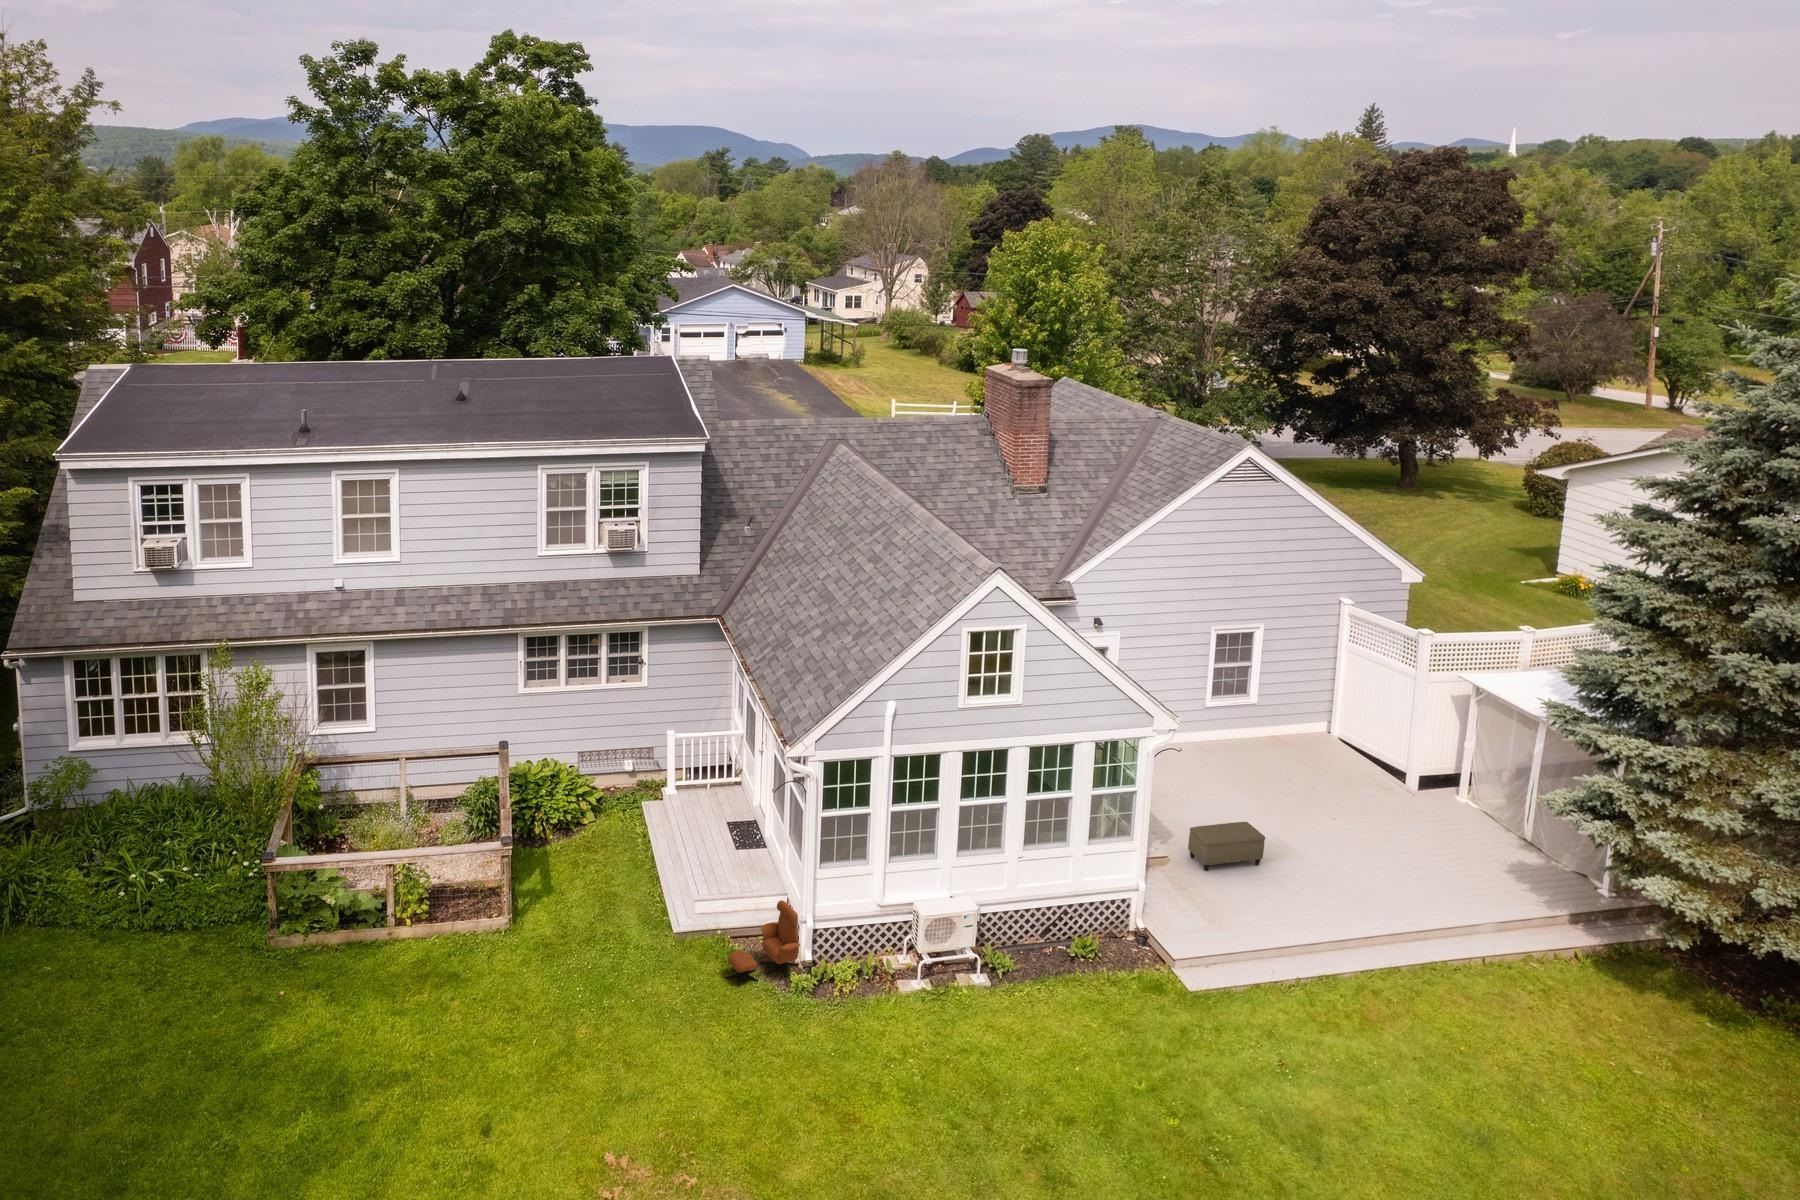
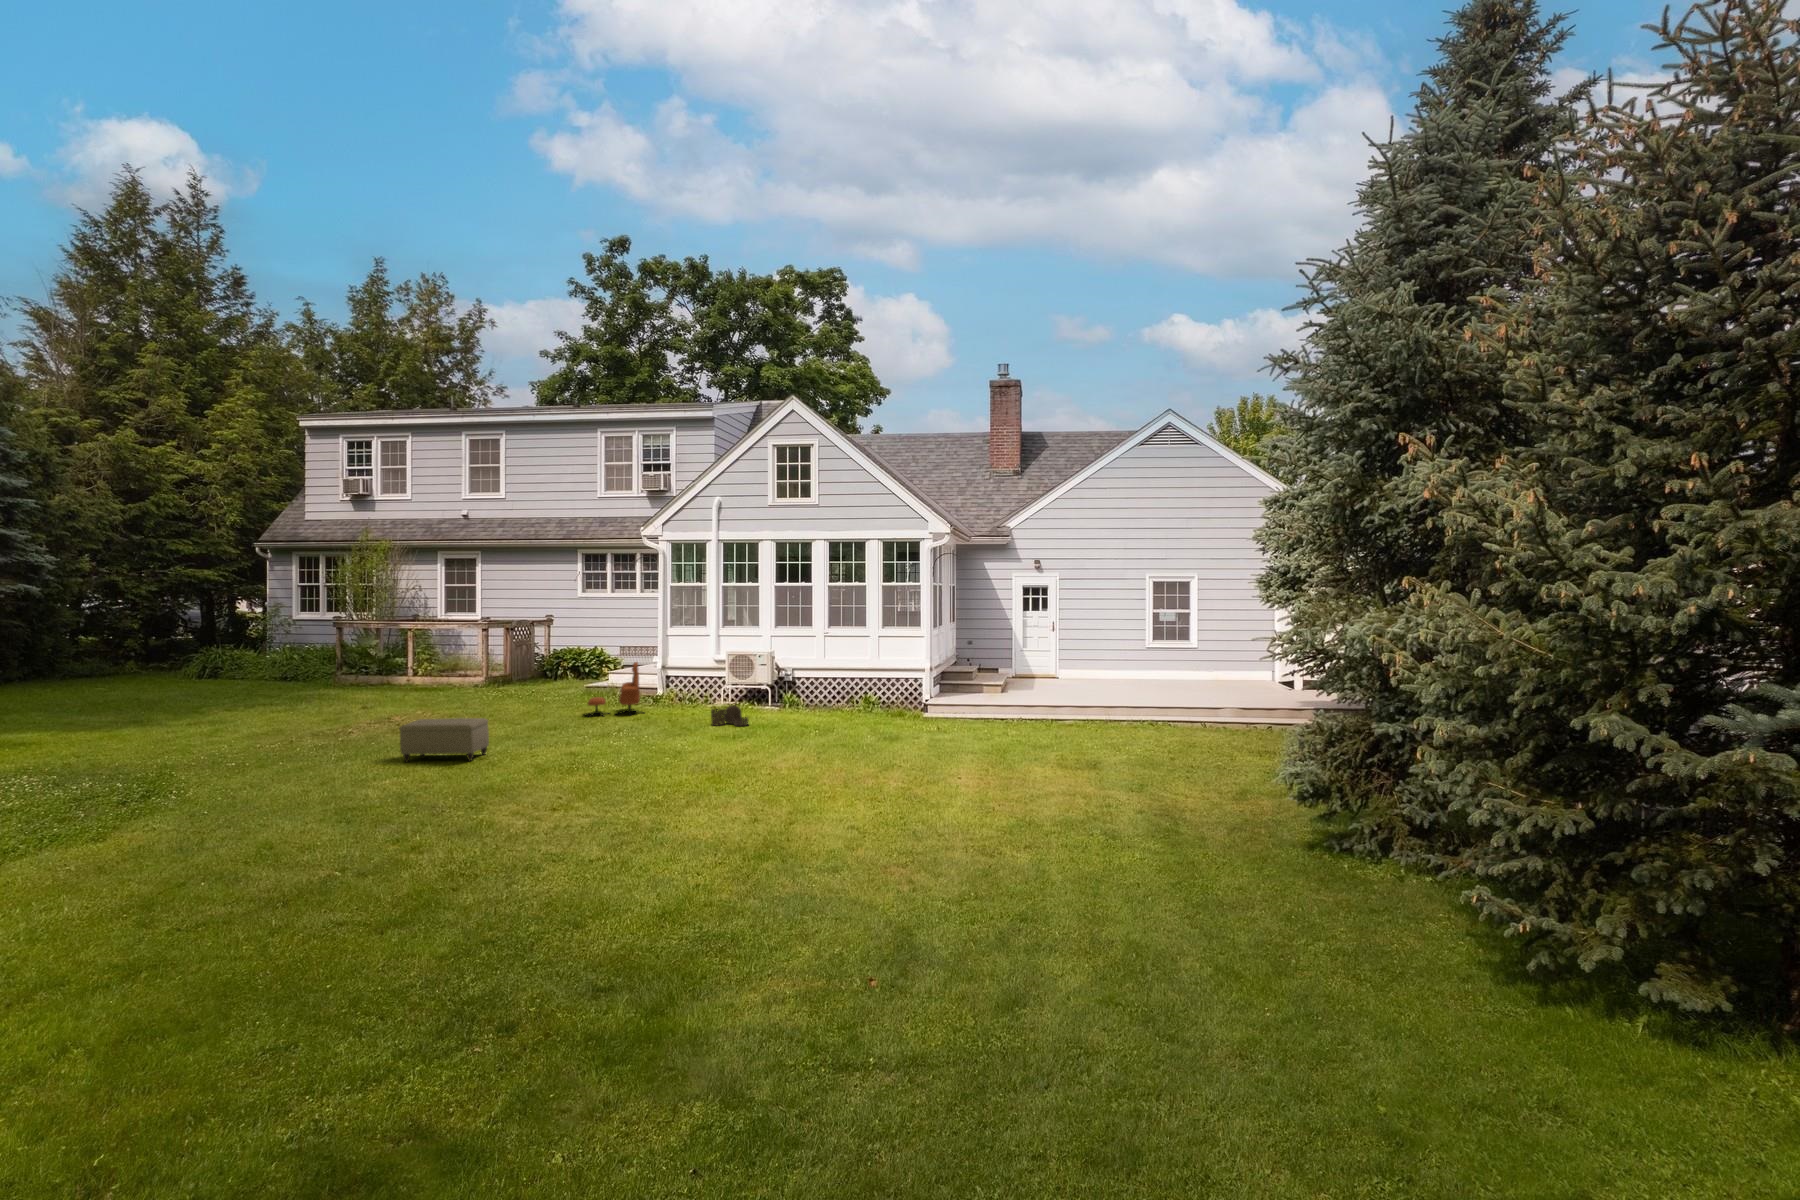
ottoman: present [1188,822,1265,871] -> present [399,718,489,762]
woven basket: none [923,962,971,1003] -> present [711,704,748,726]

